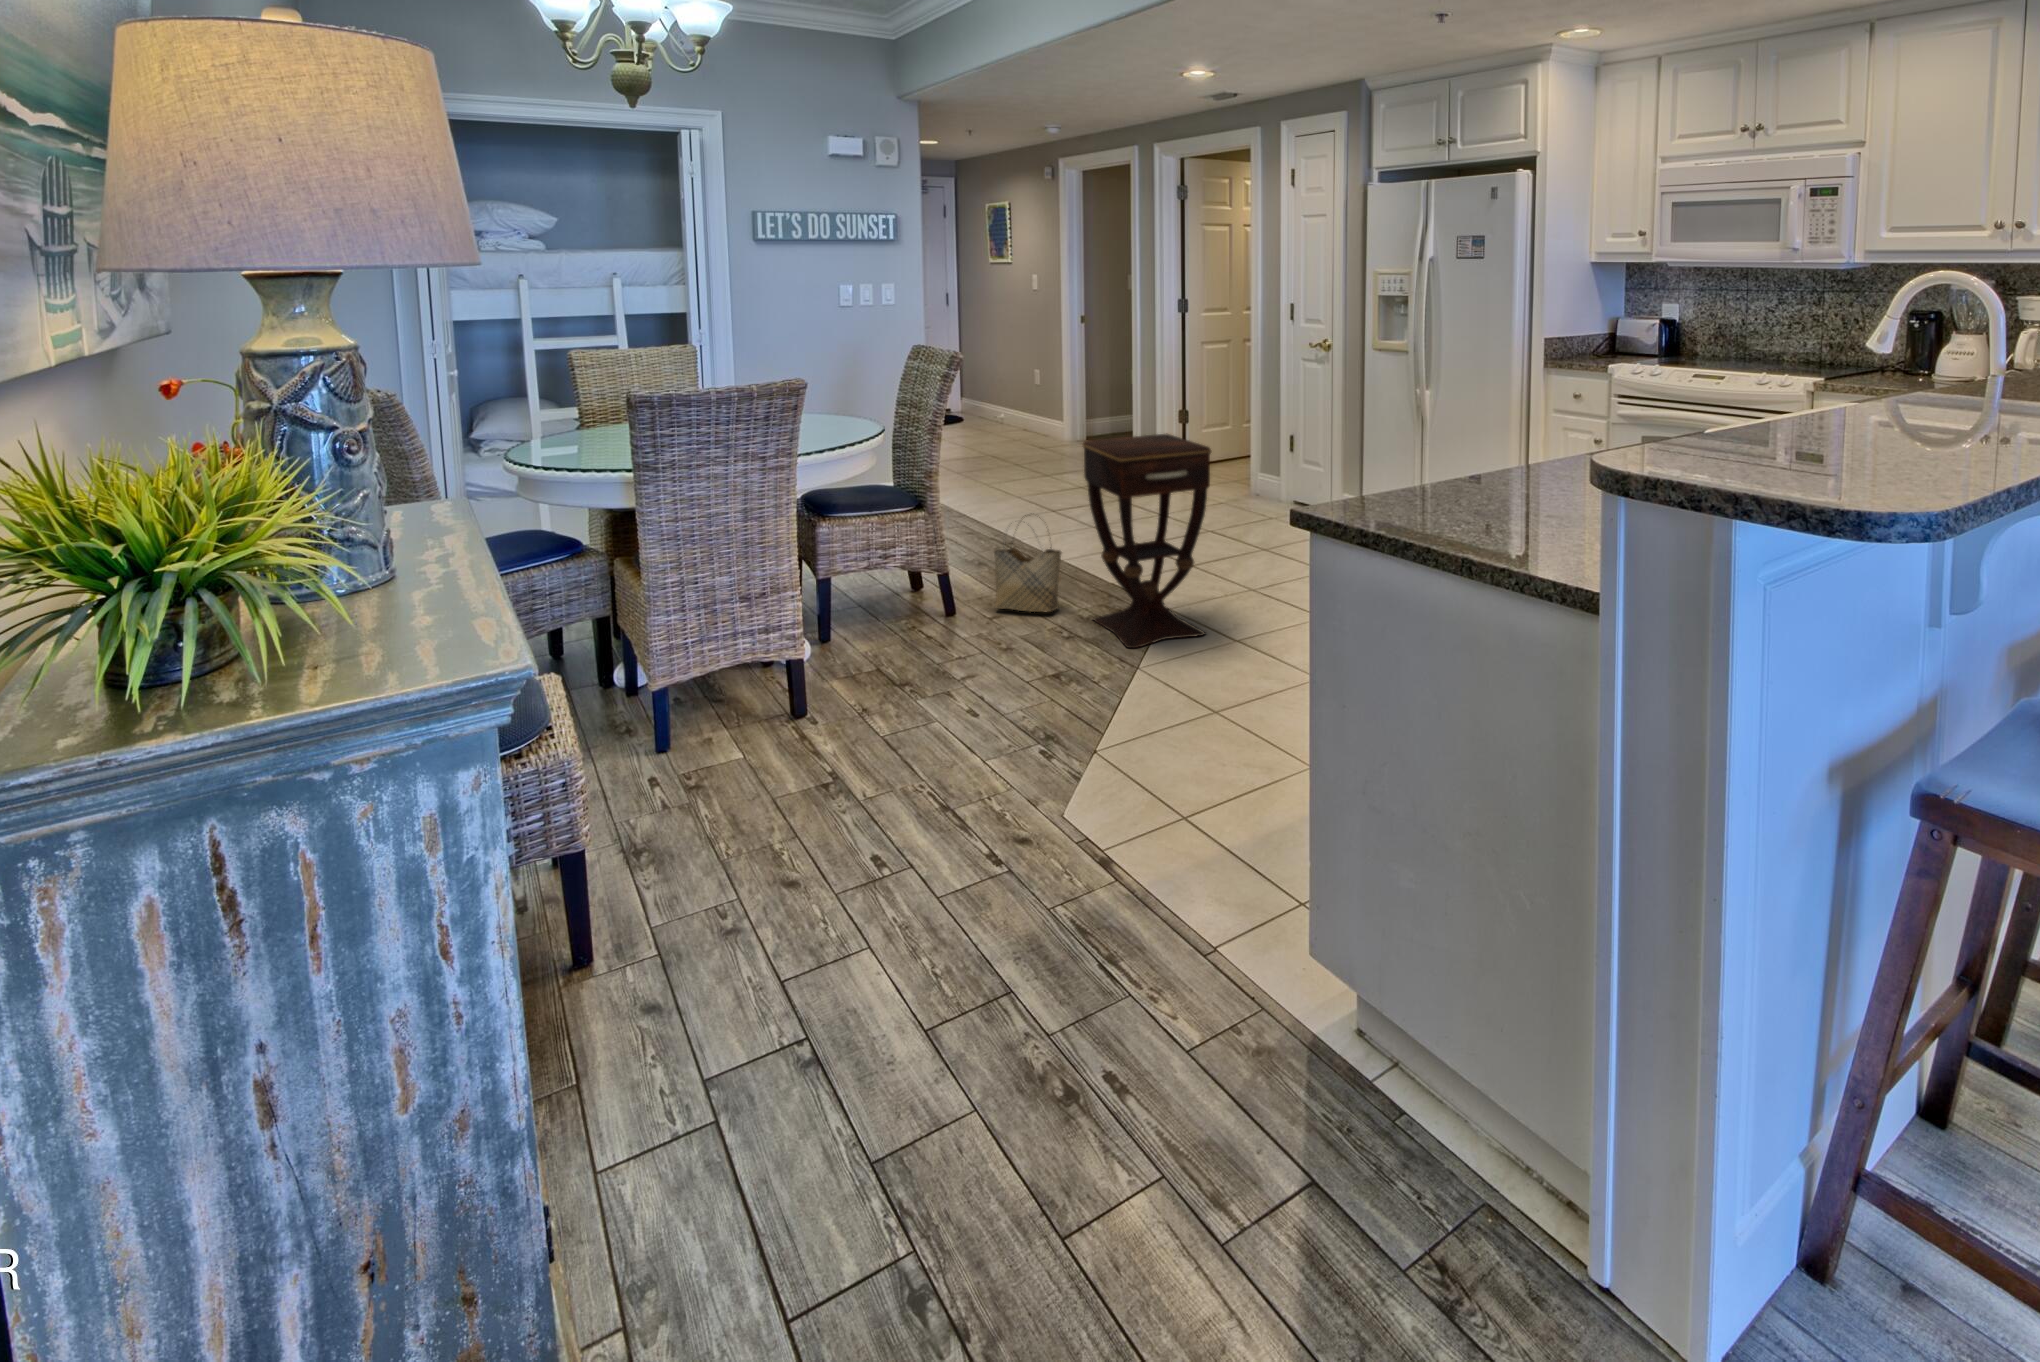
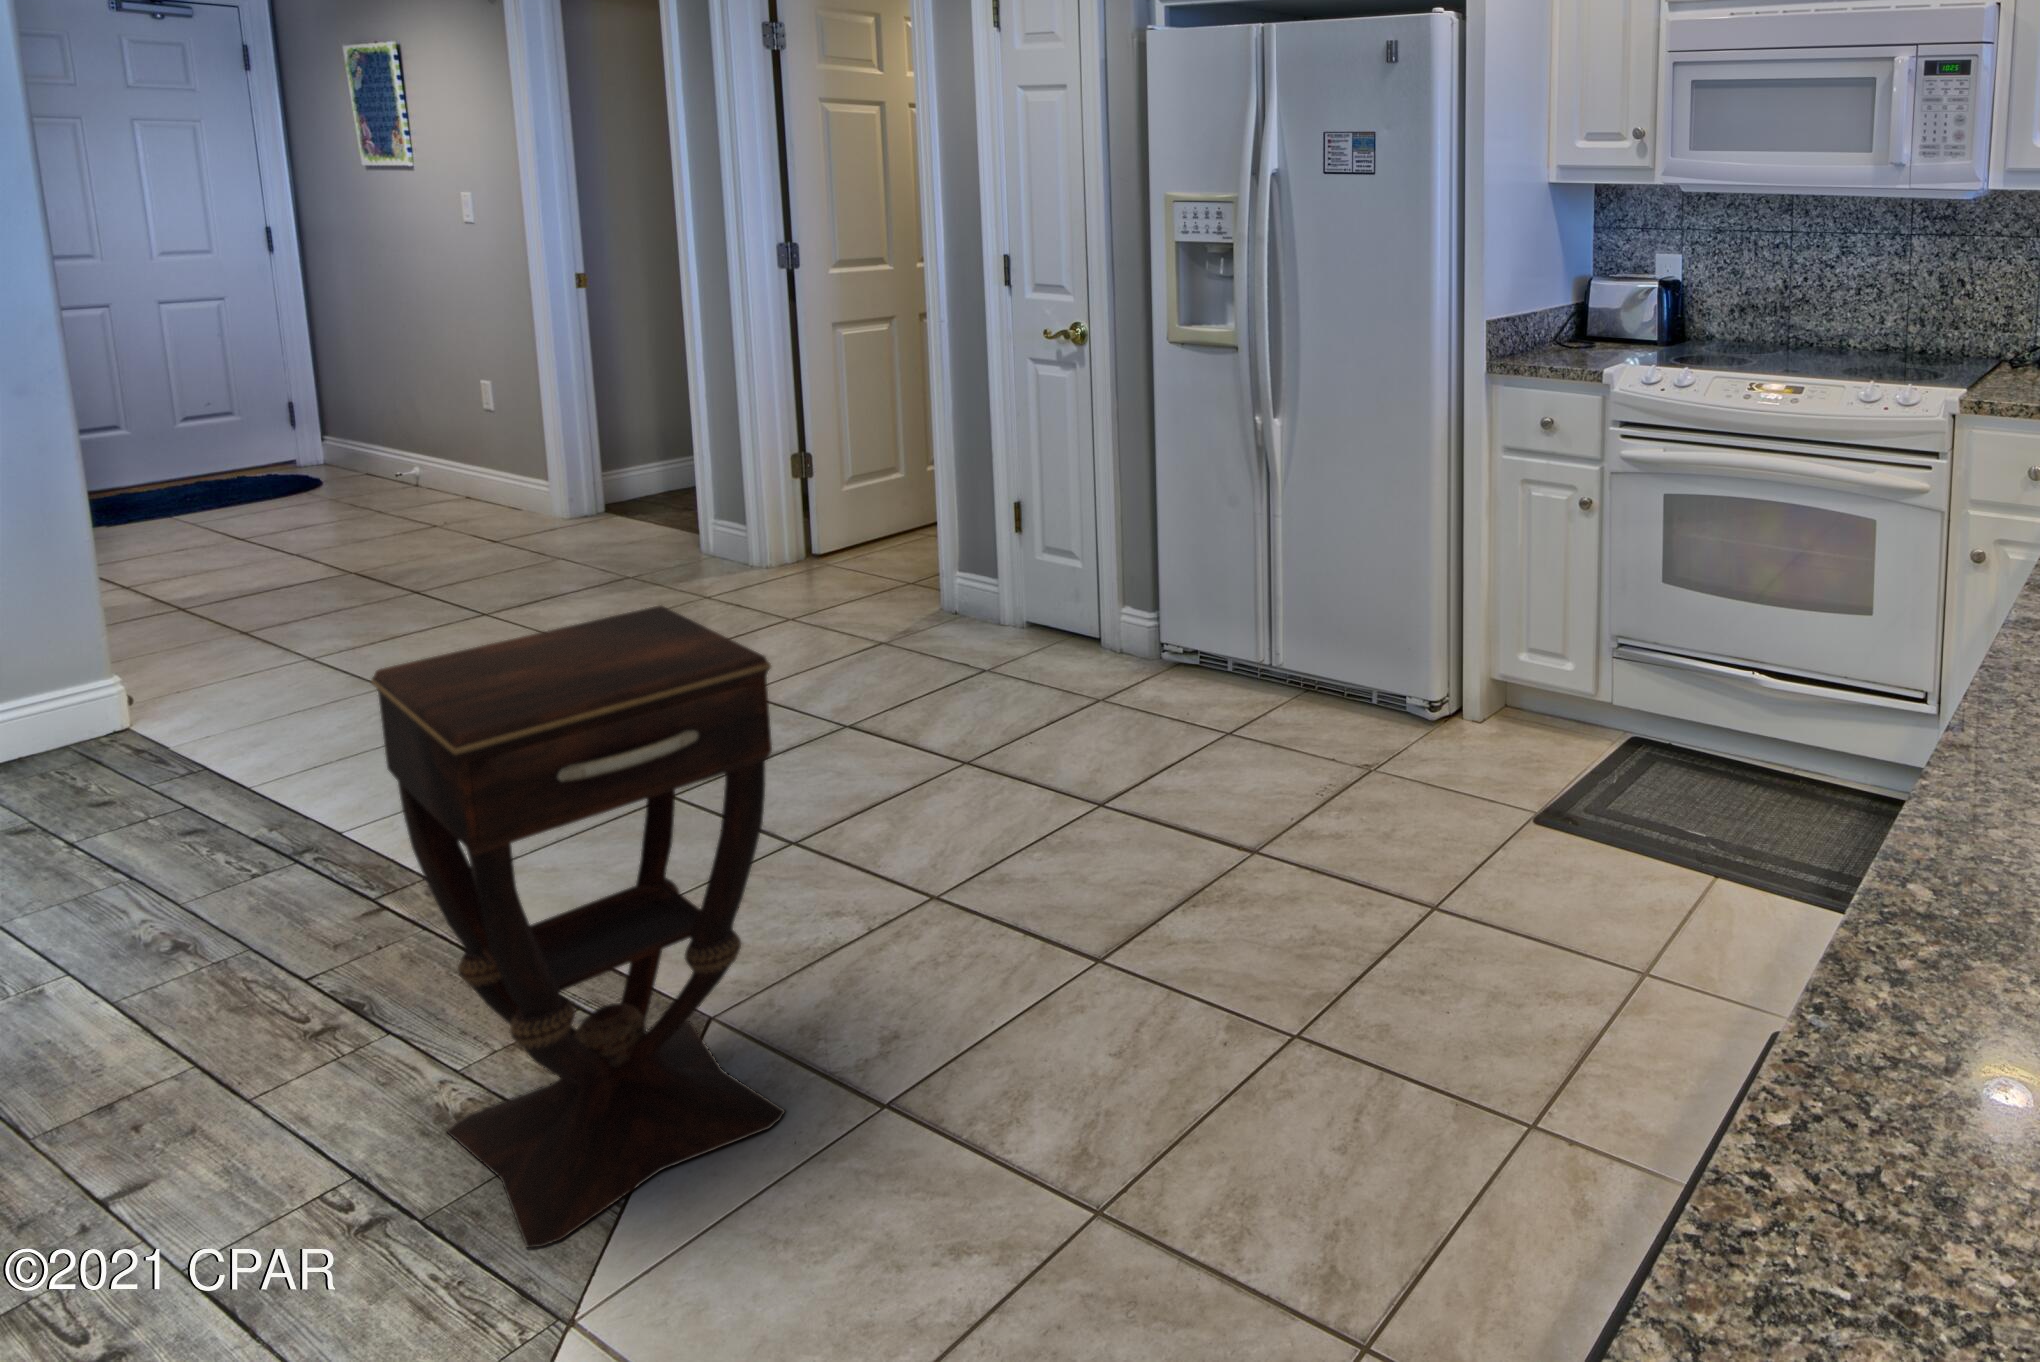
woven basket: present [994,515,1061,612] -> none [94,862,351,1162]

